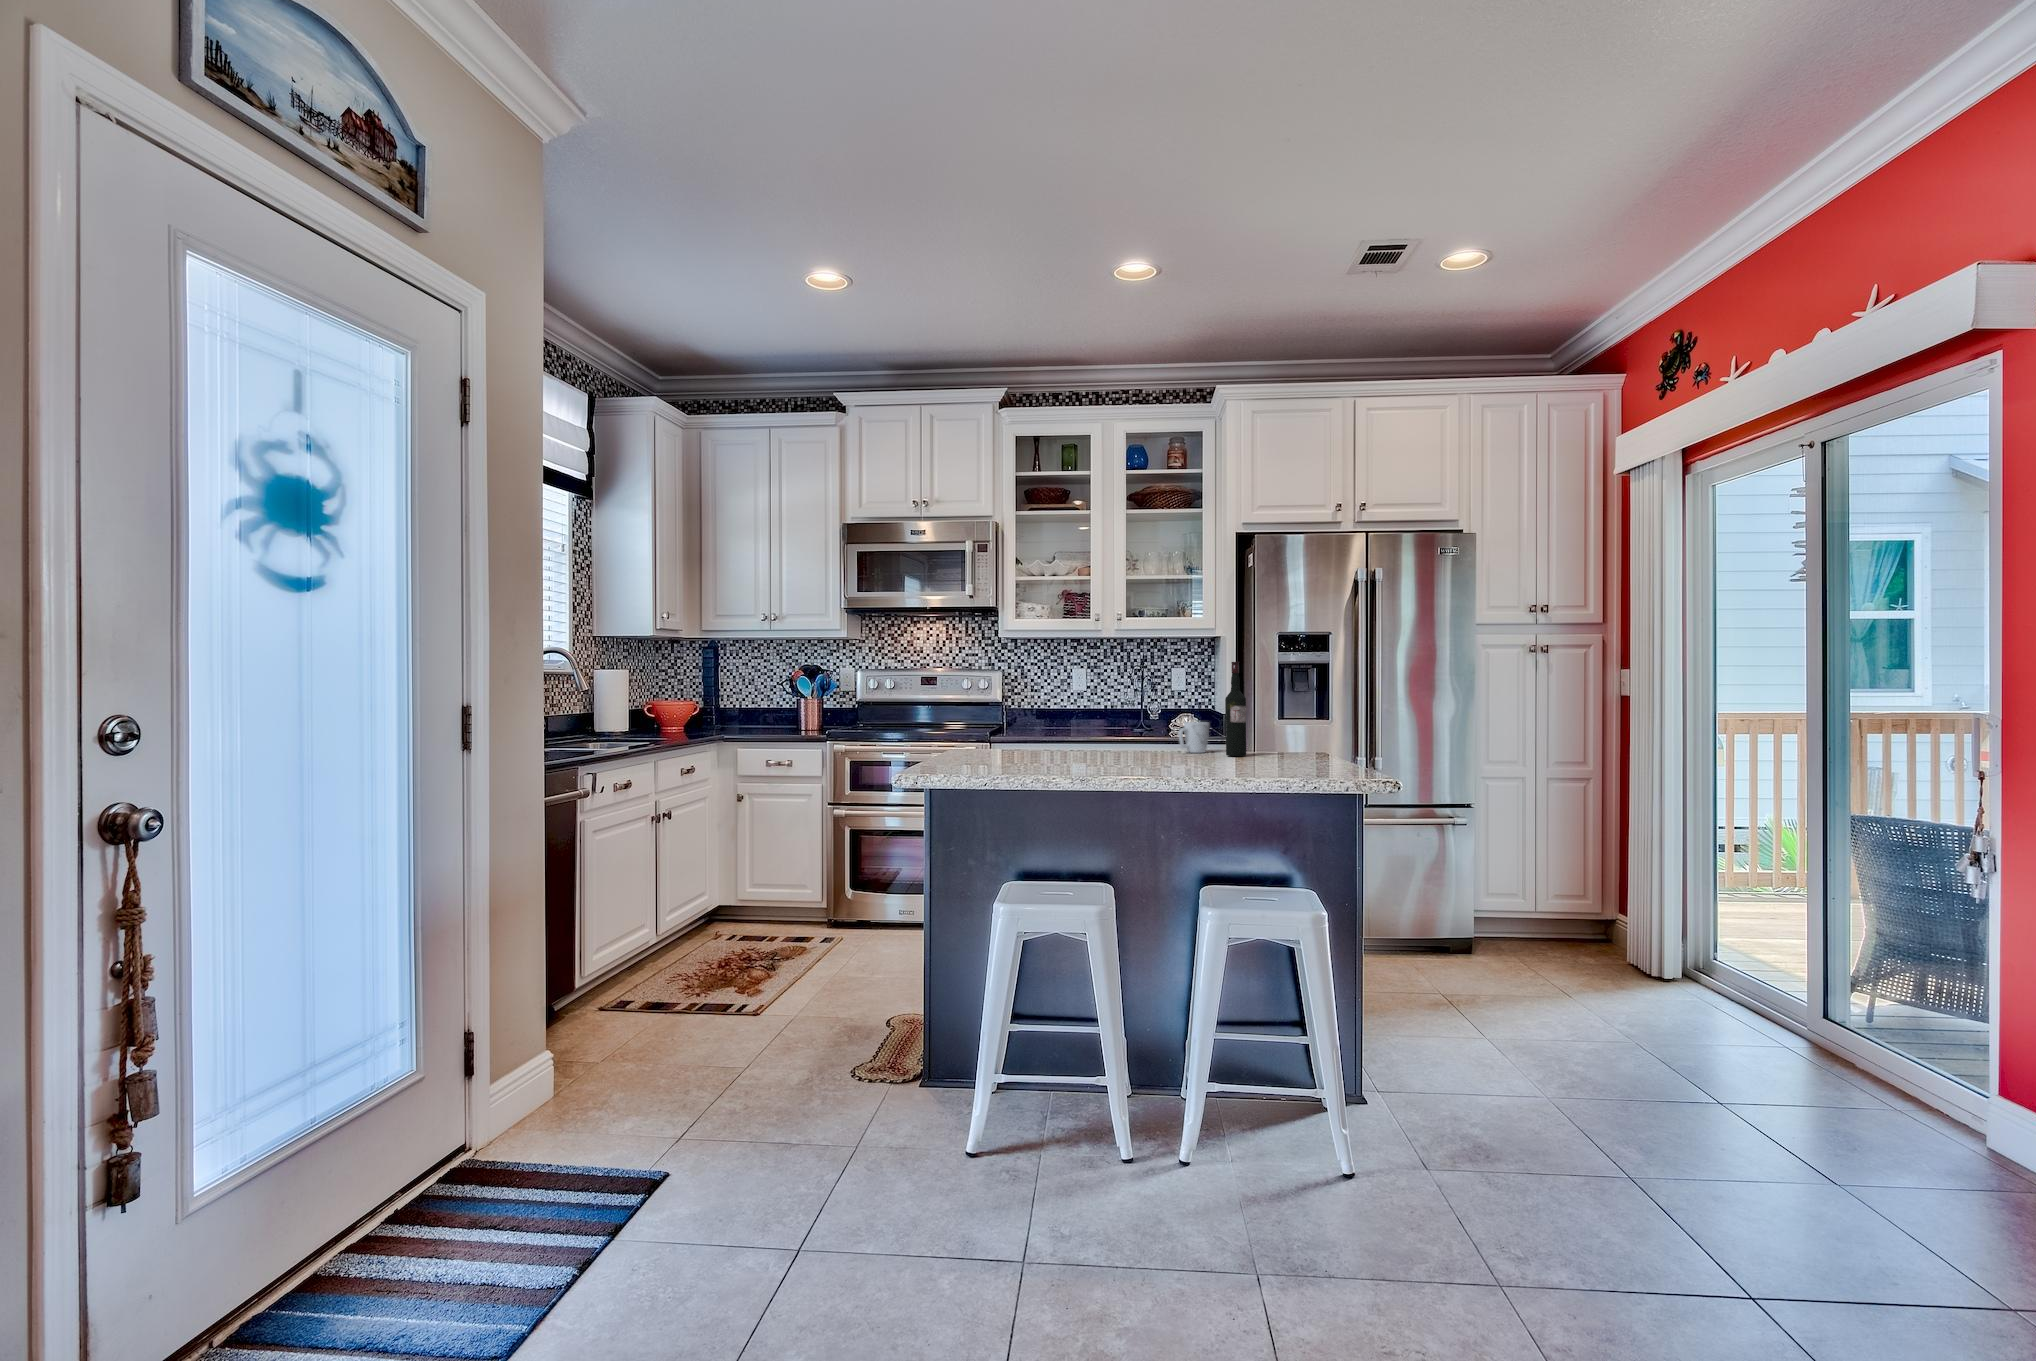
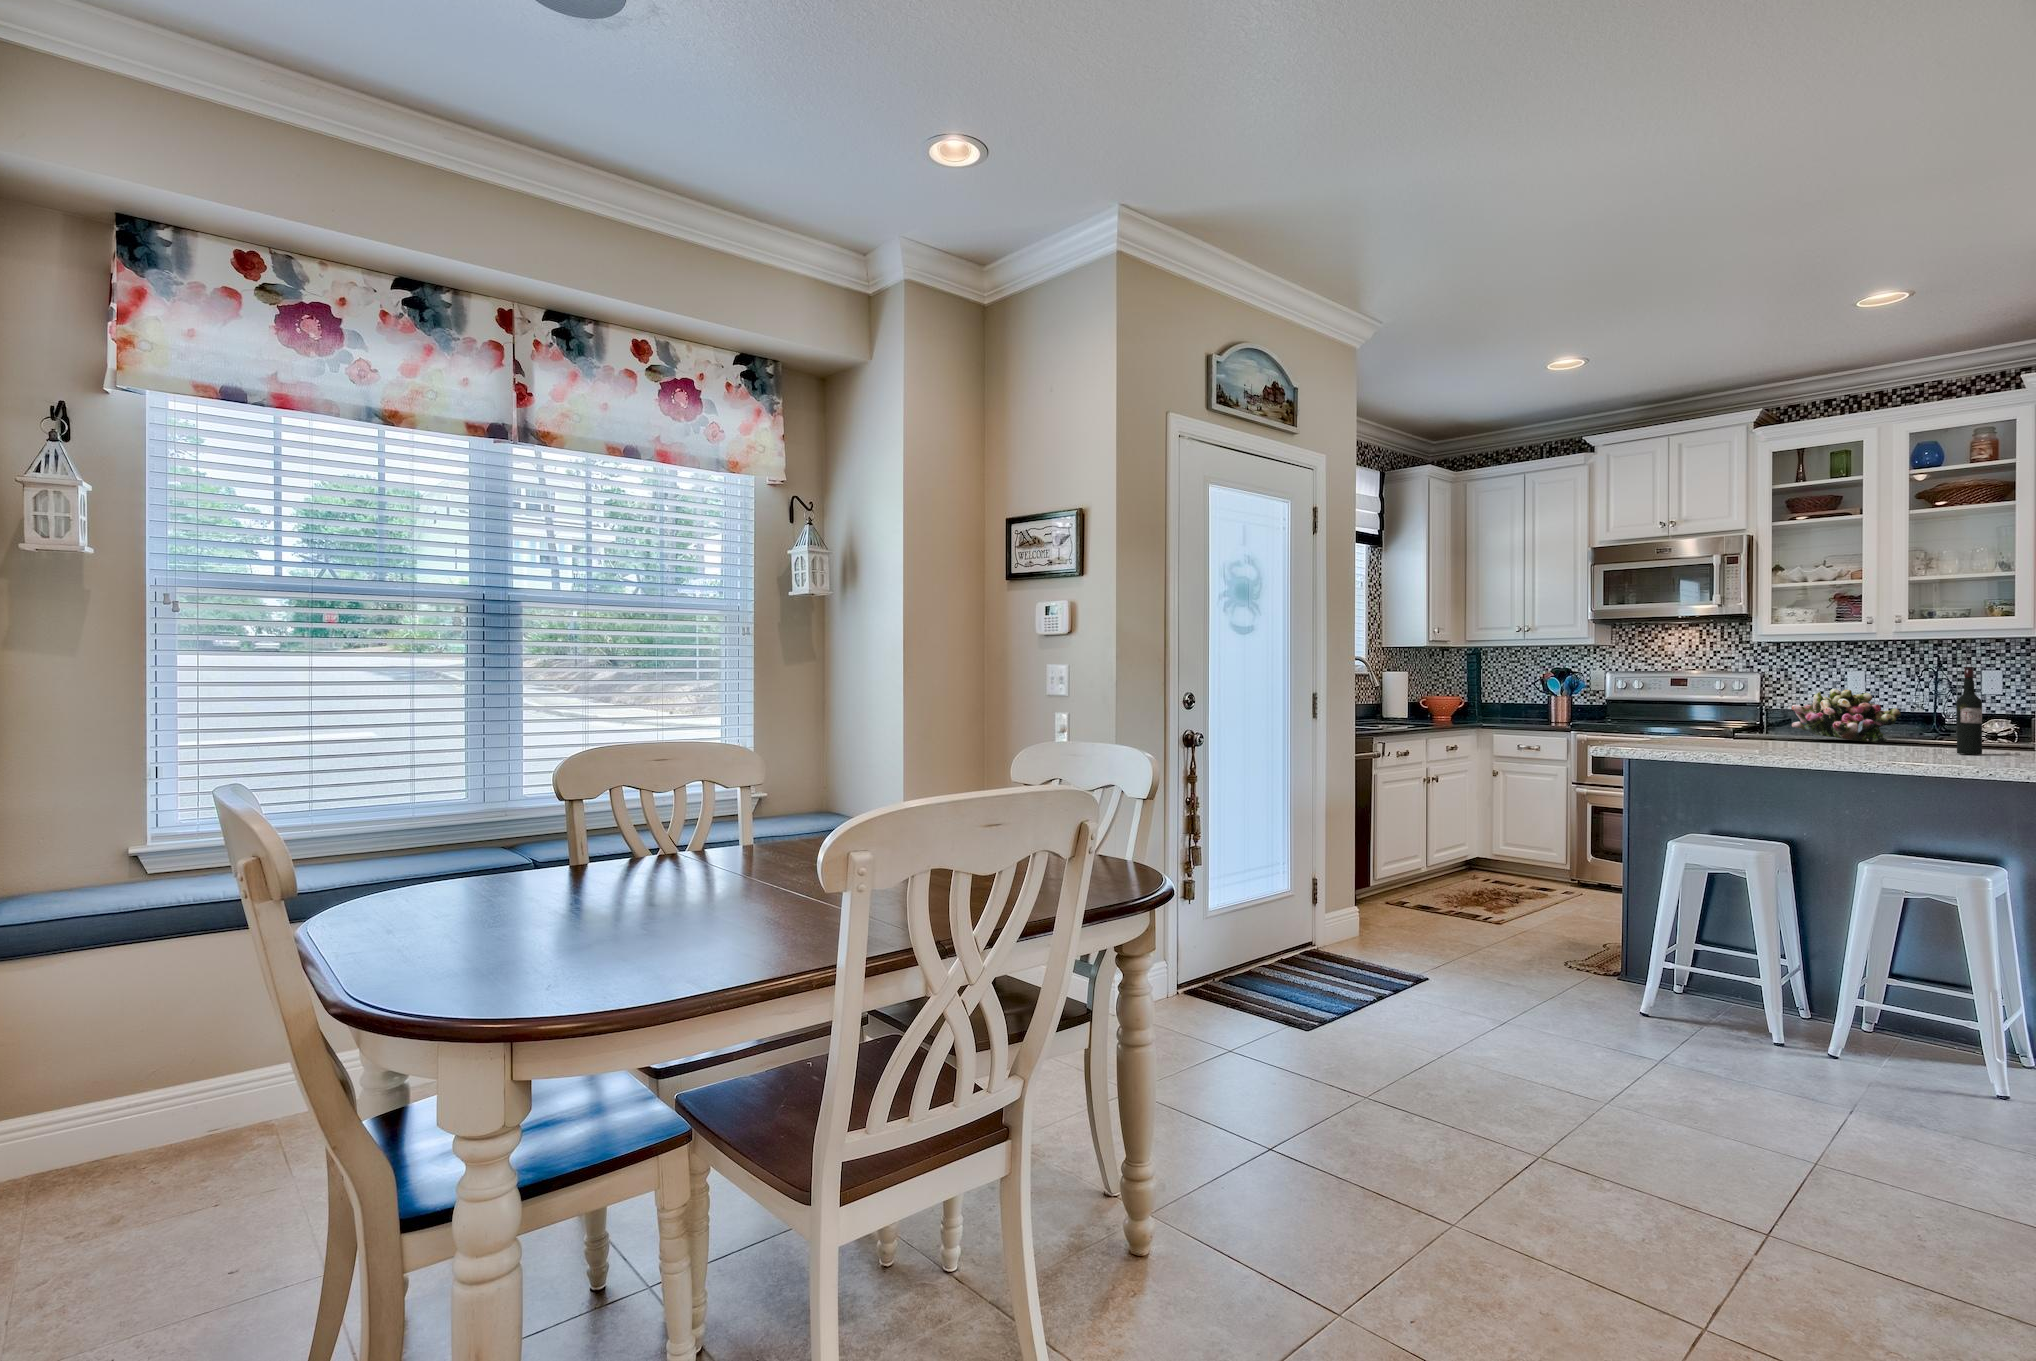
flower arrangement: none [1058,687,1148,744] -> present [1791,689,1901,743]
mug: present [1178,722,1209,753] -> none [1908,722,1948,751]

